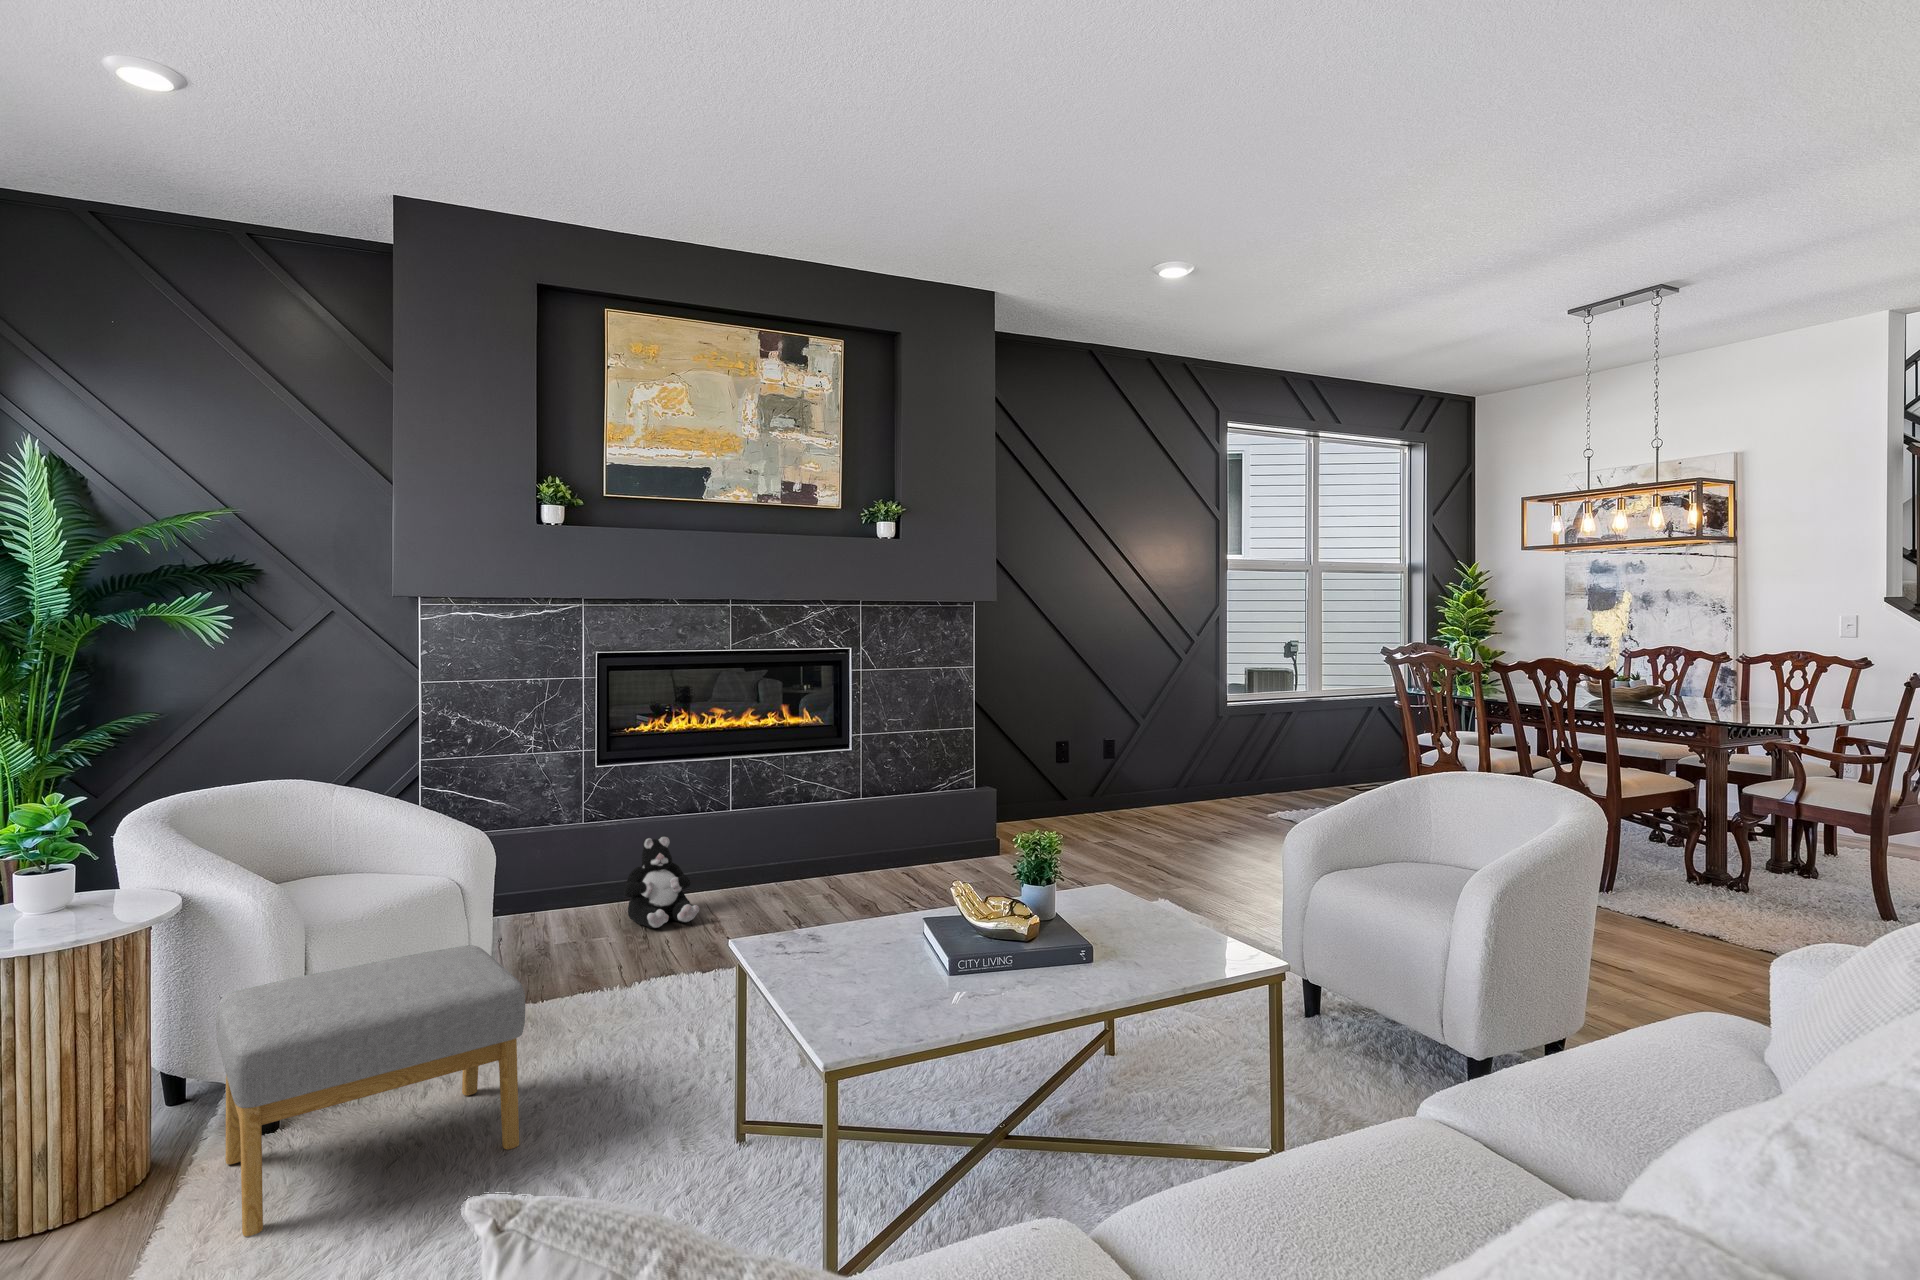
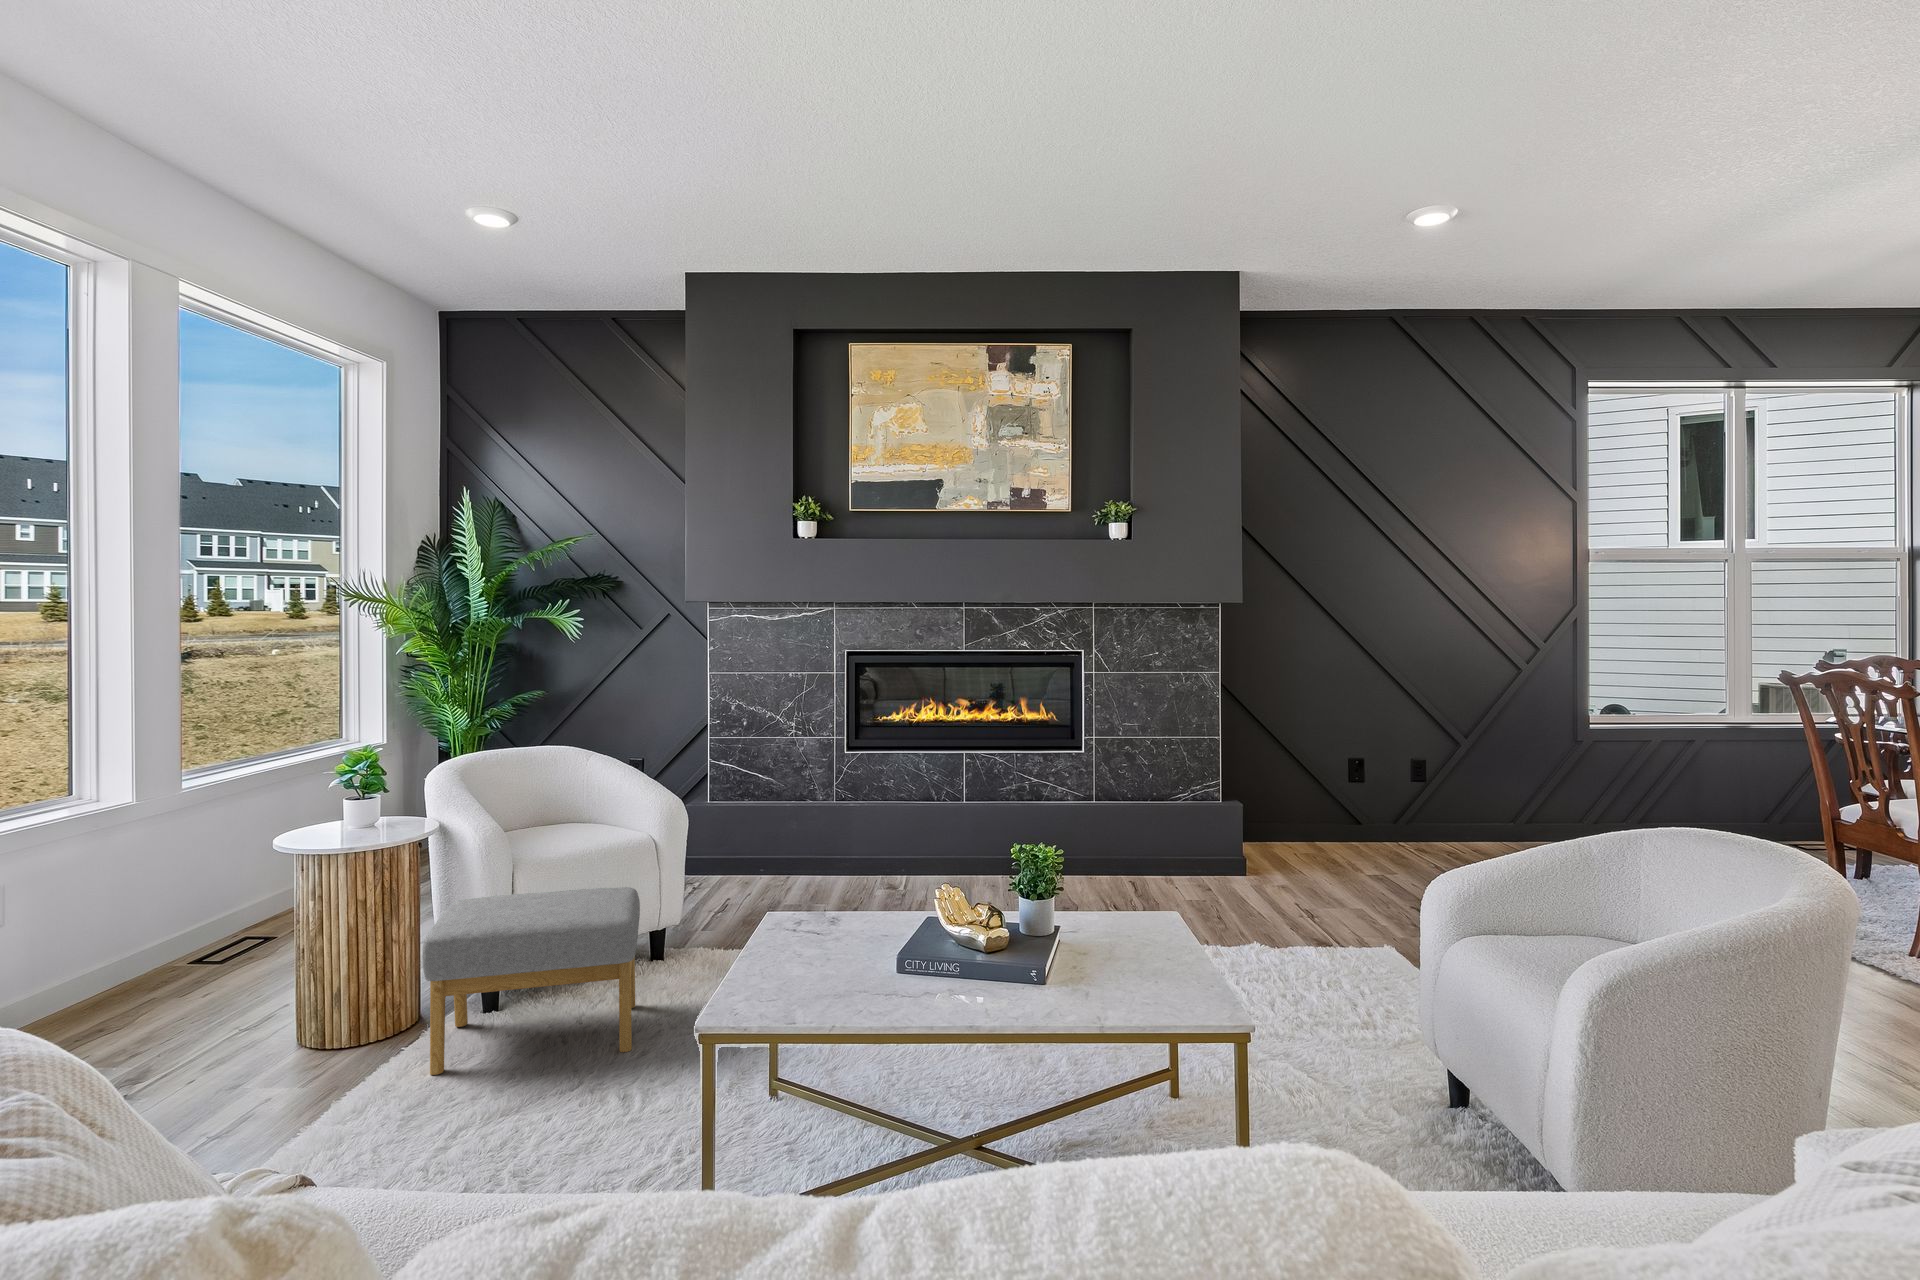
plush toy: present [624,836,699,928] -> none [842,819,902,901]

